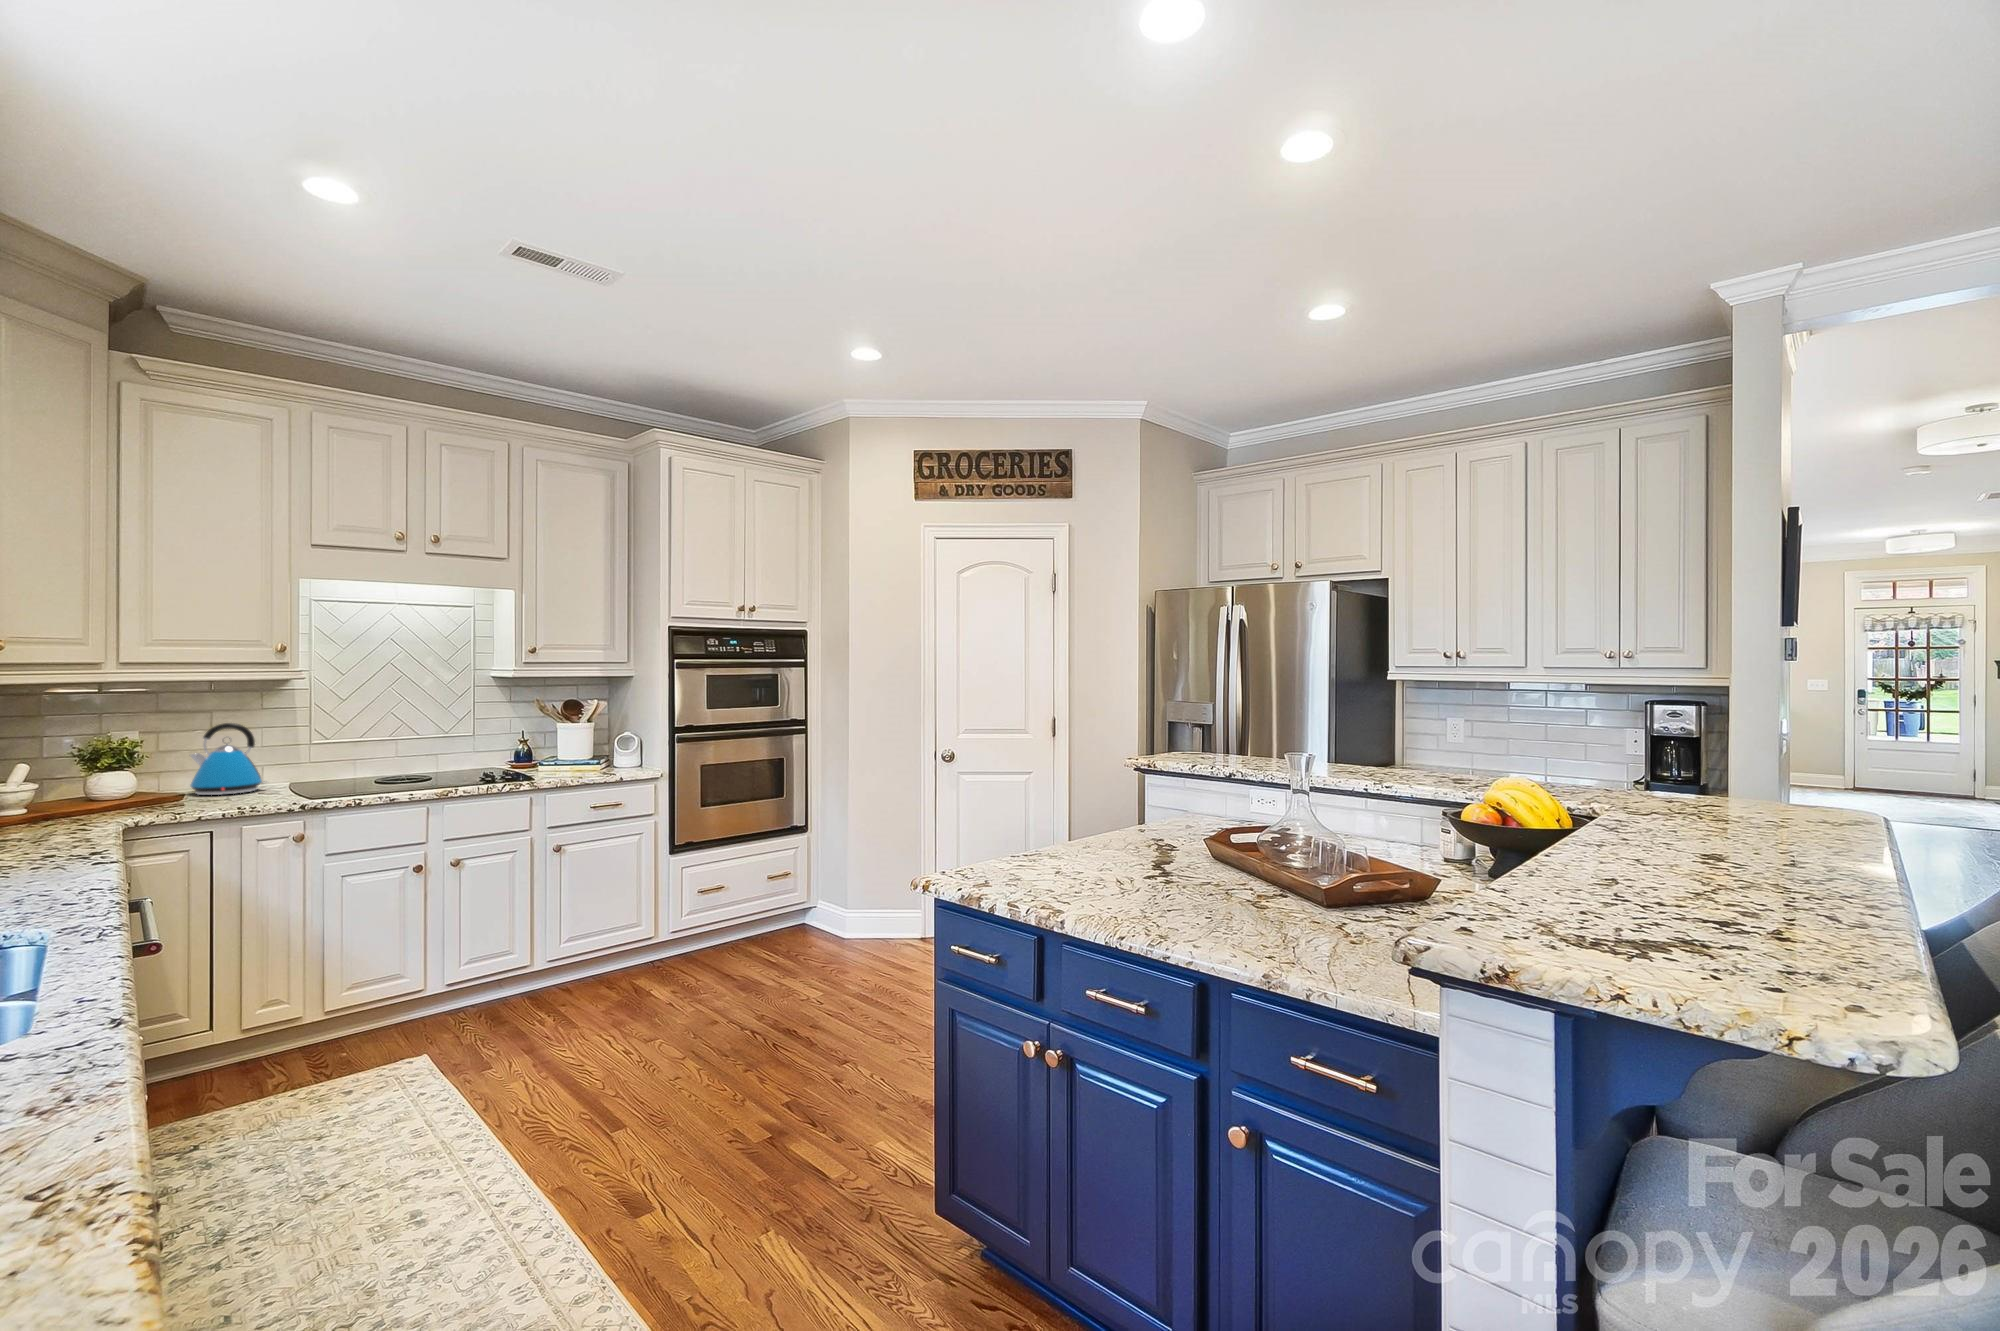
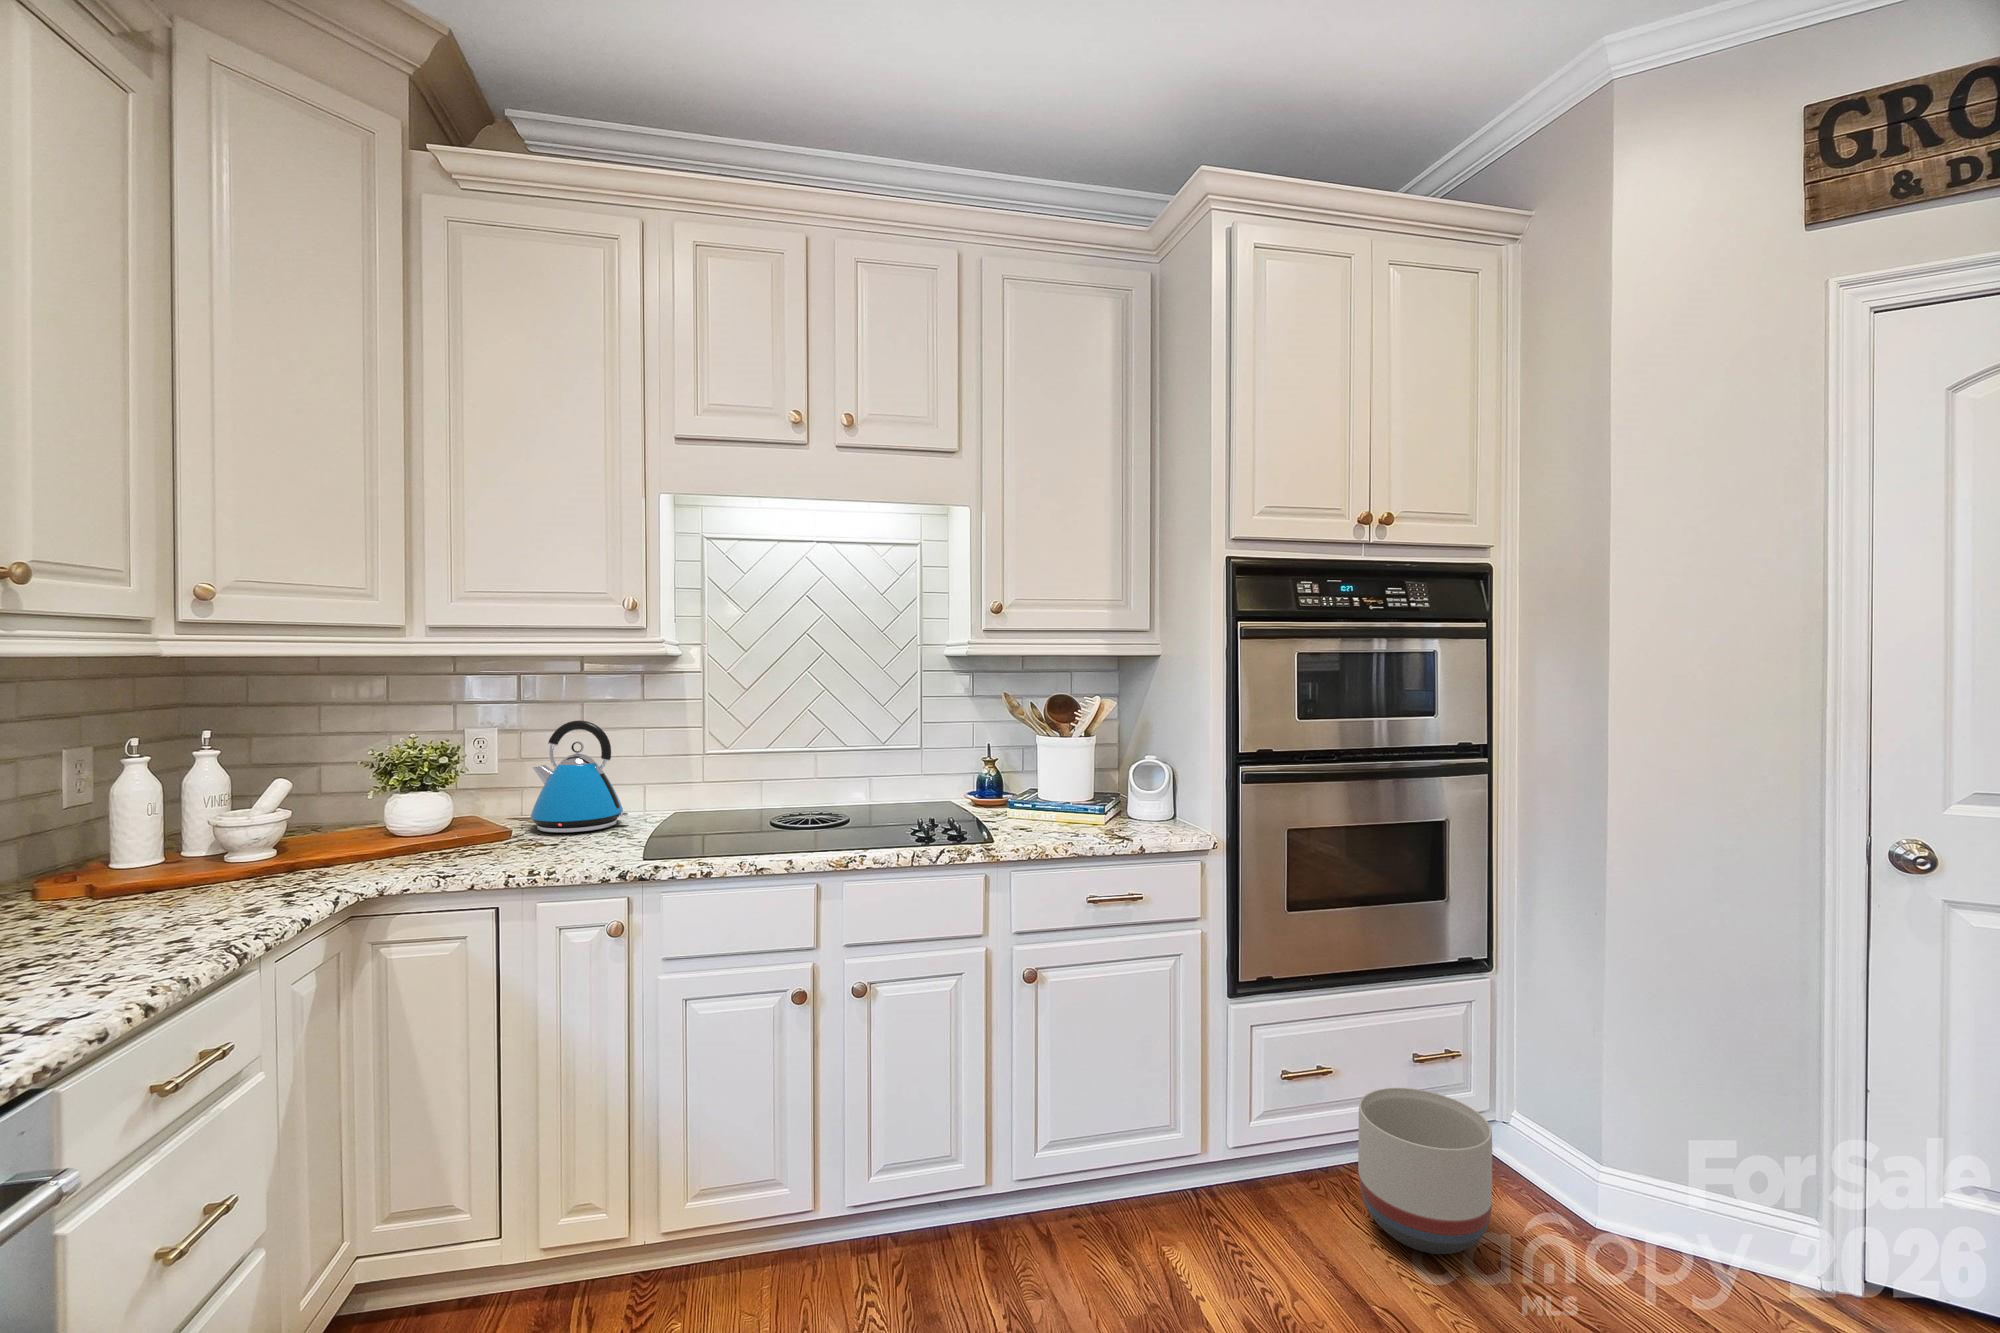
planter: none [737,890,796,958] -> present [1358,1088,1492,1254]

